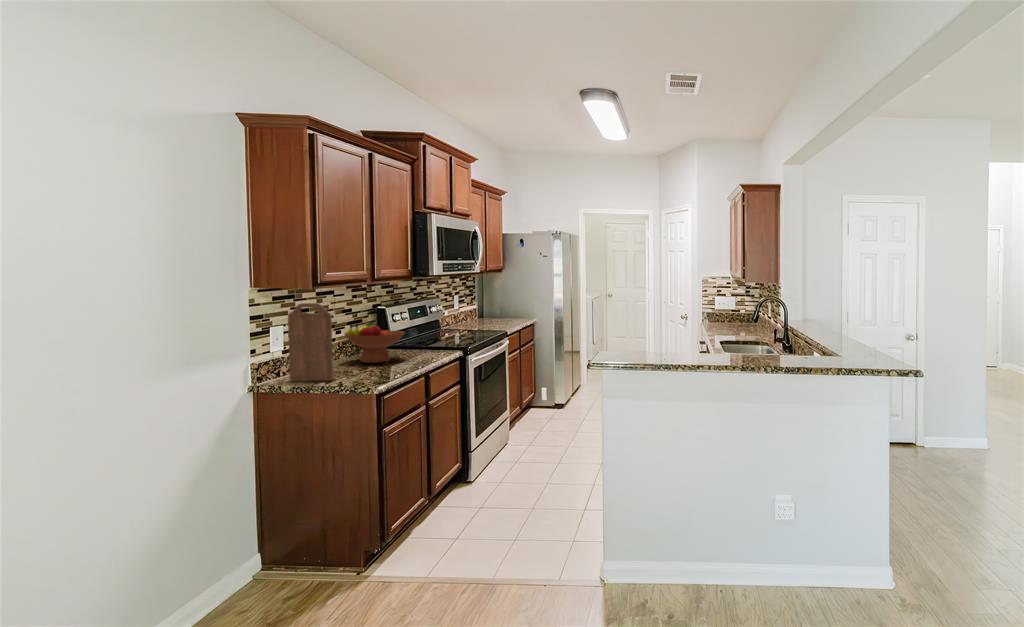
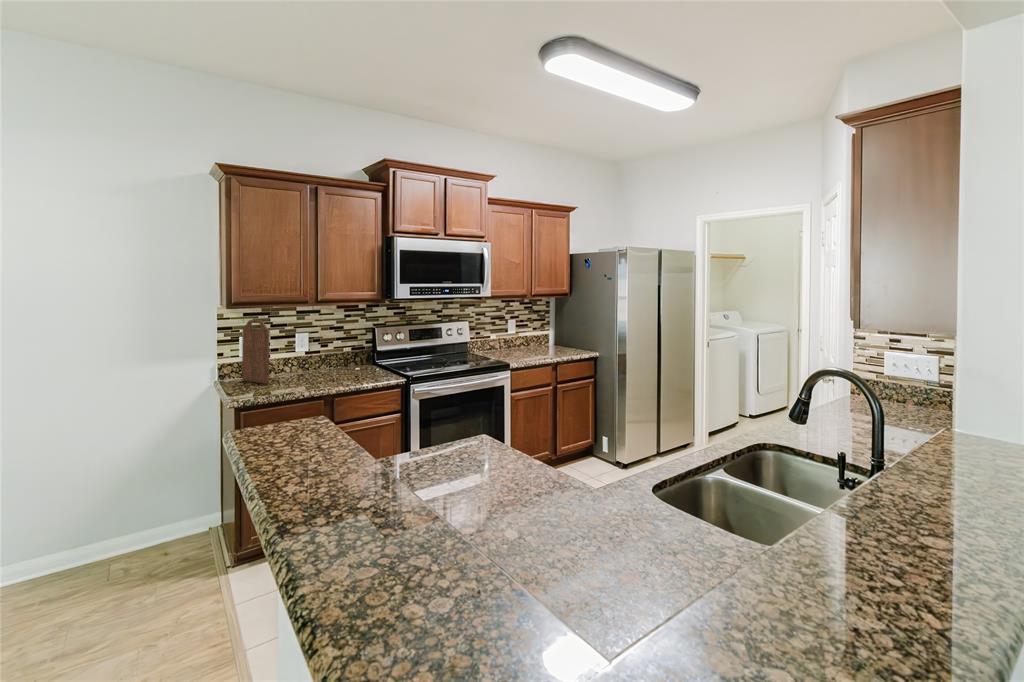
fruit bowl: present [345,323,405,363] -> none [313,339,366,373]

